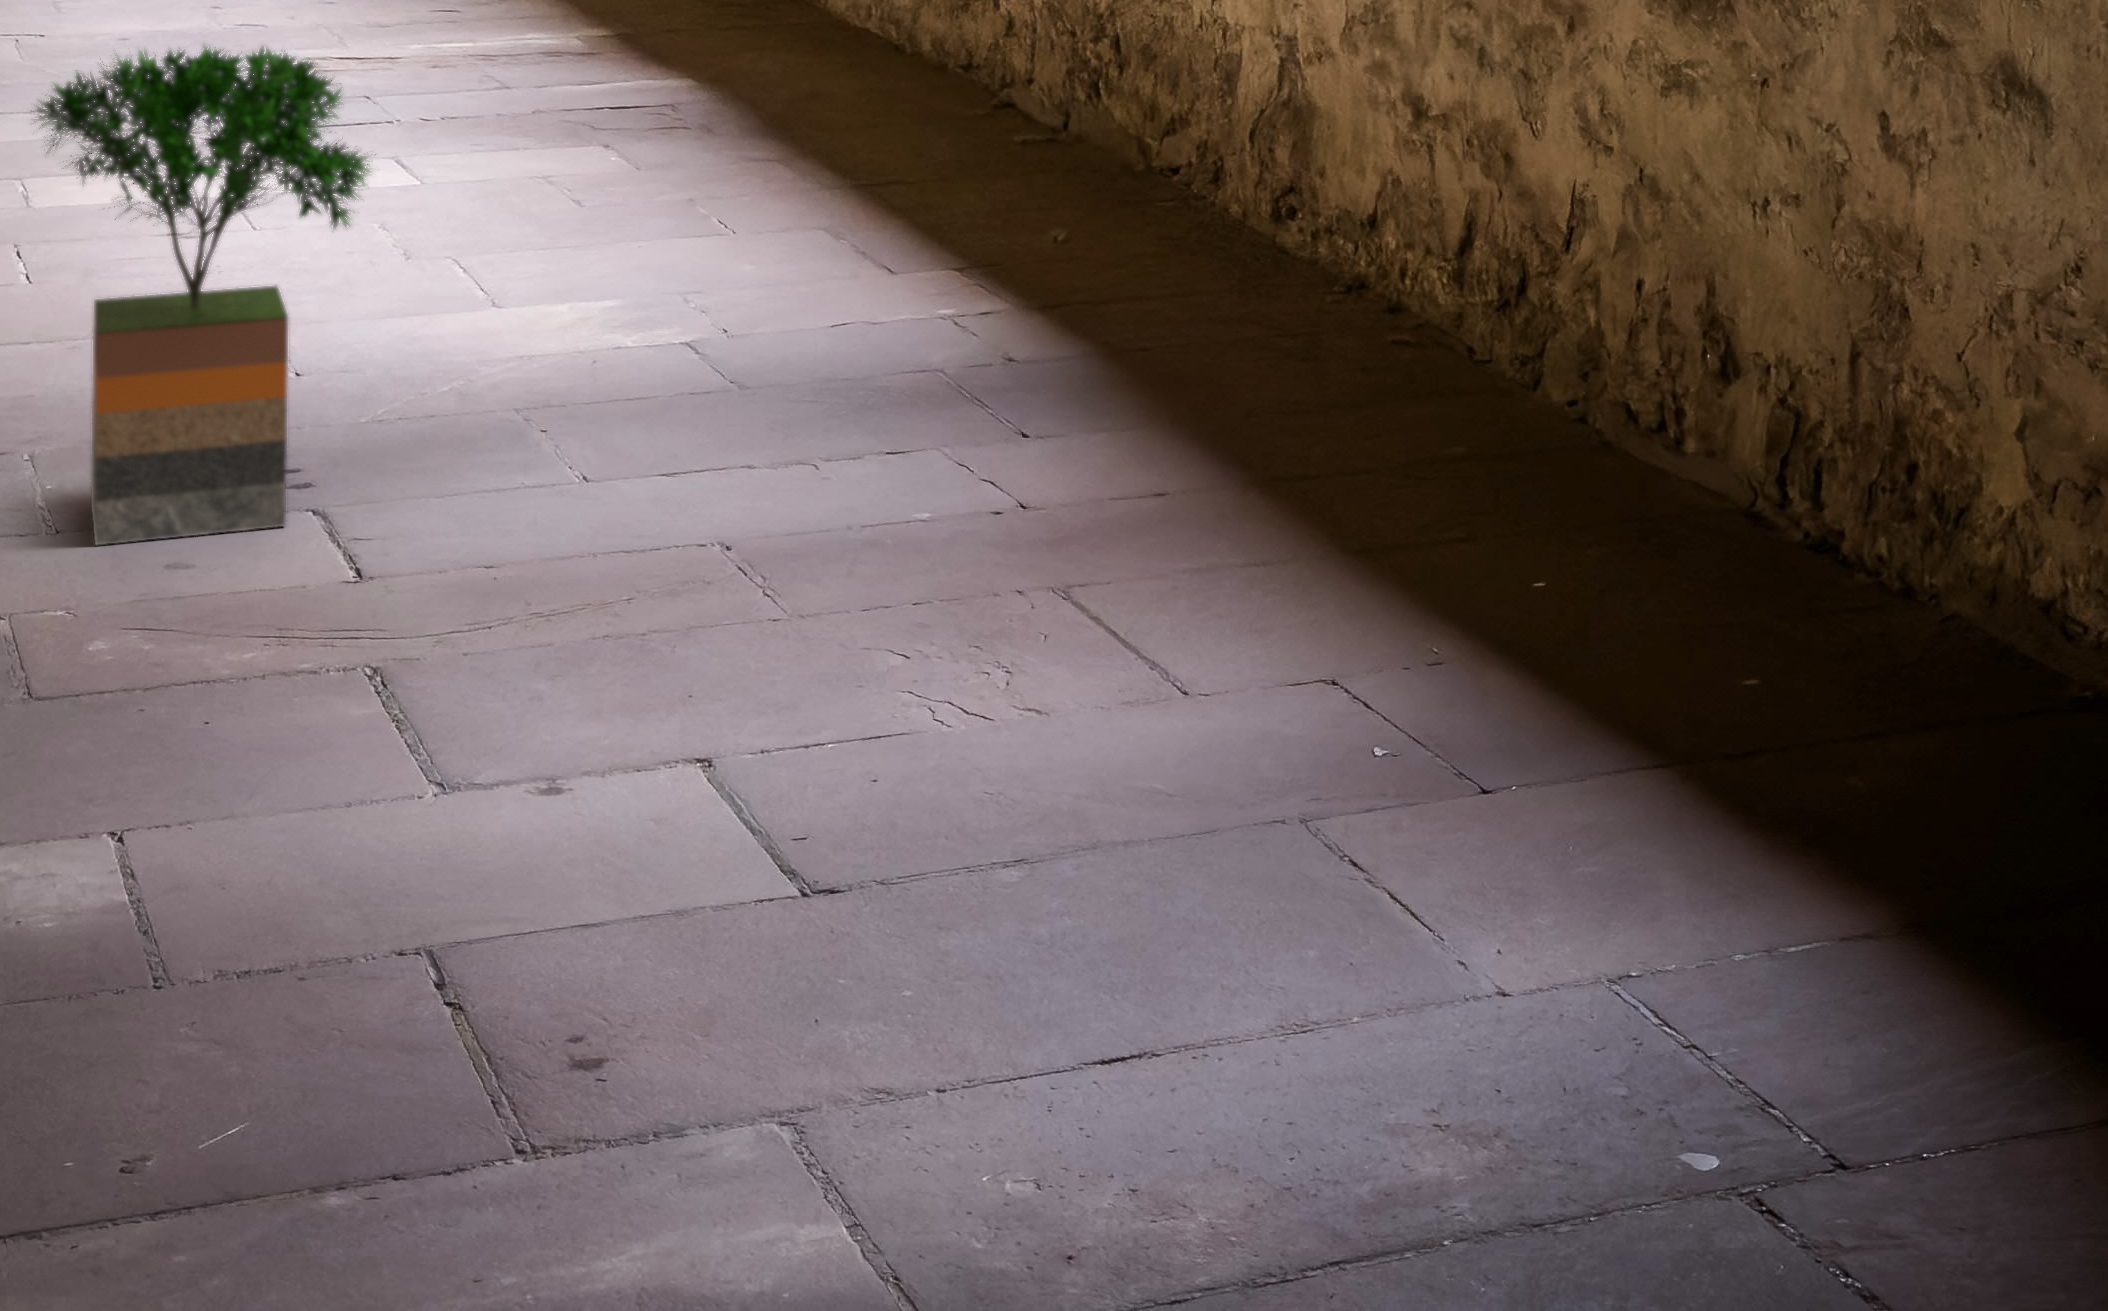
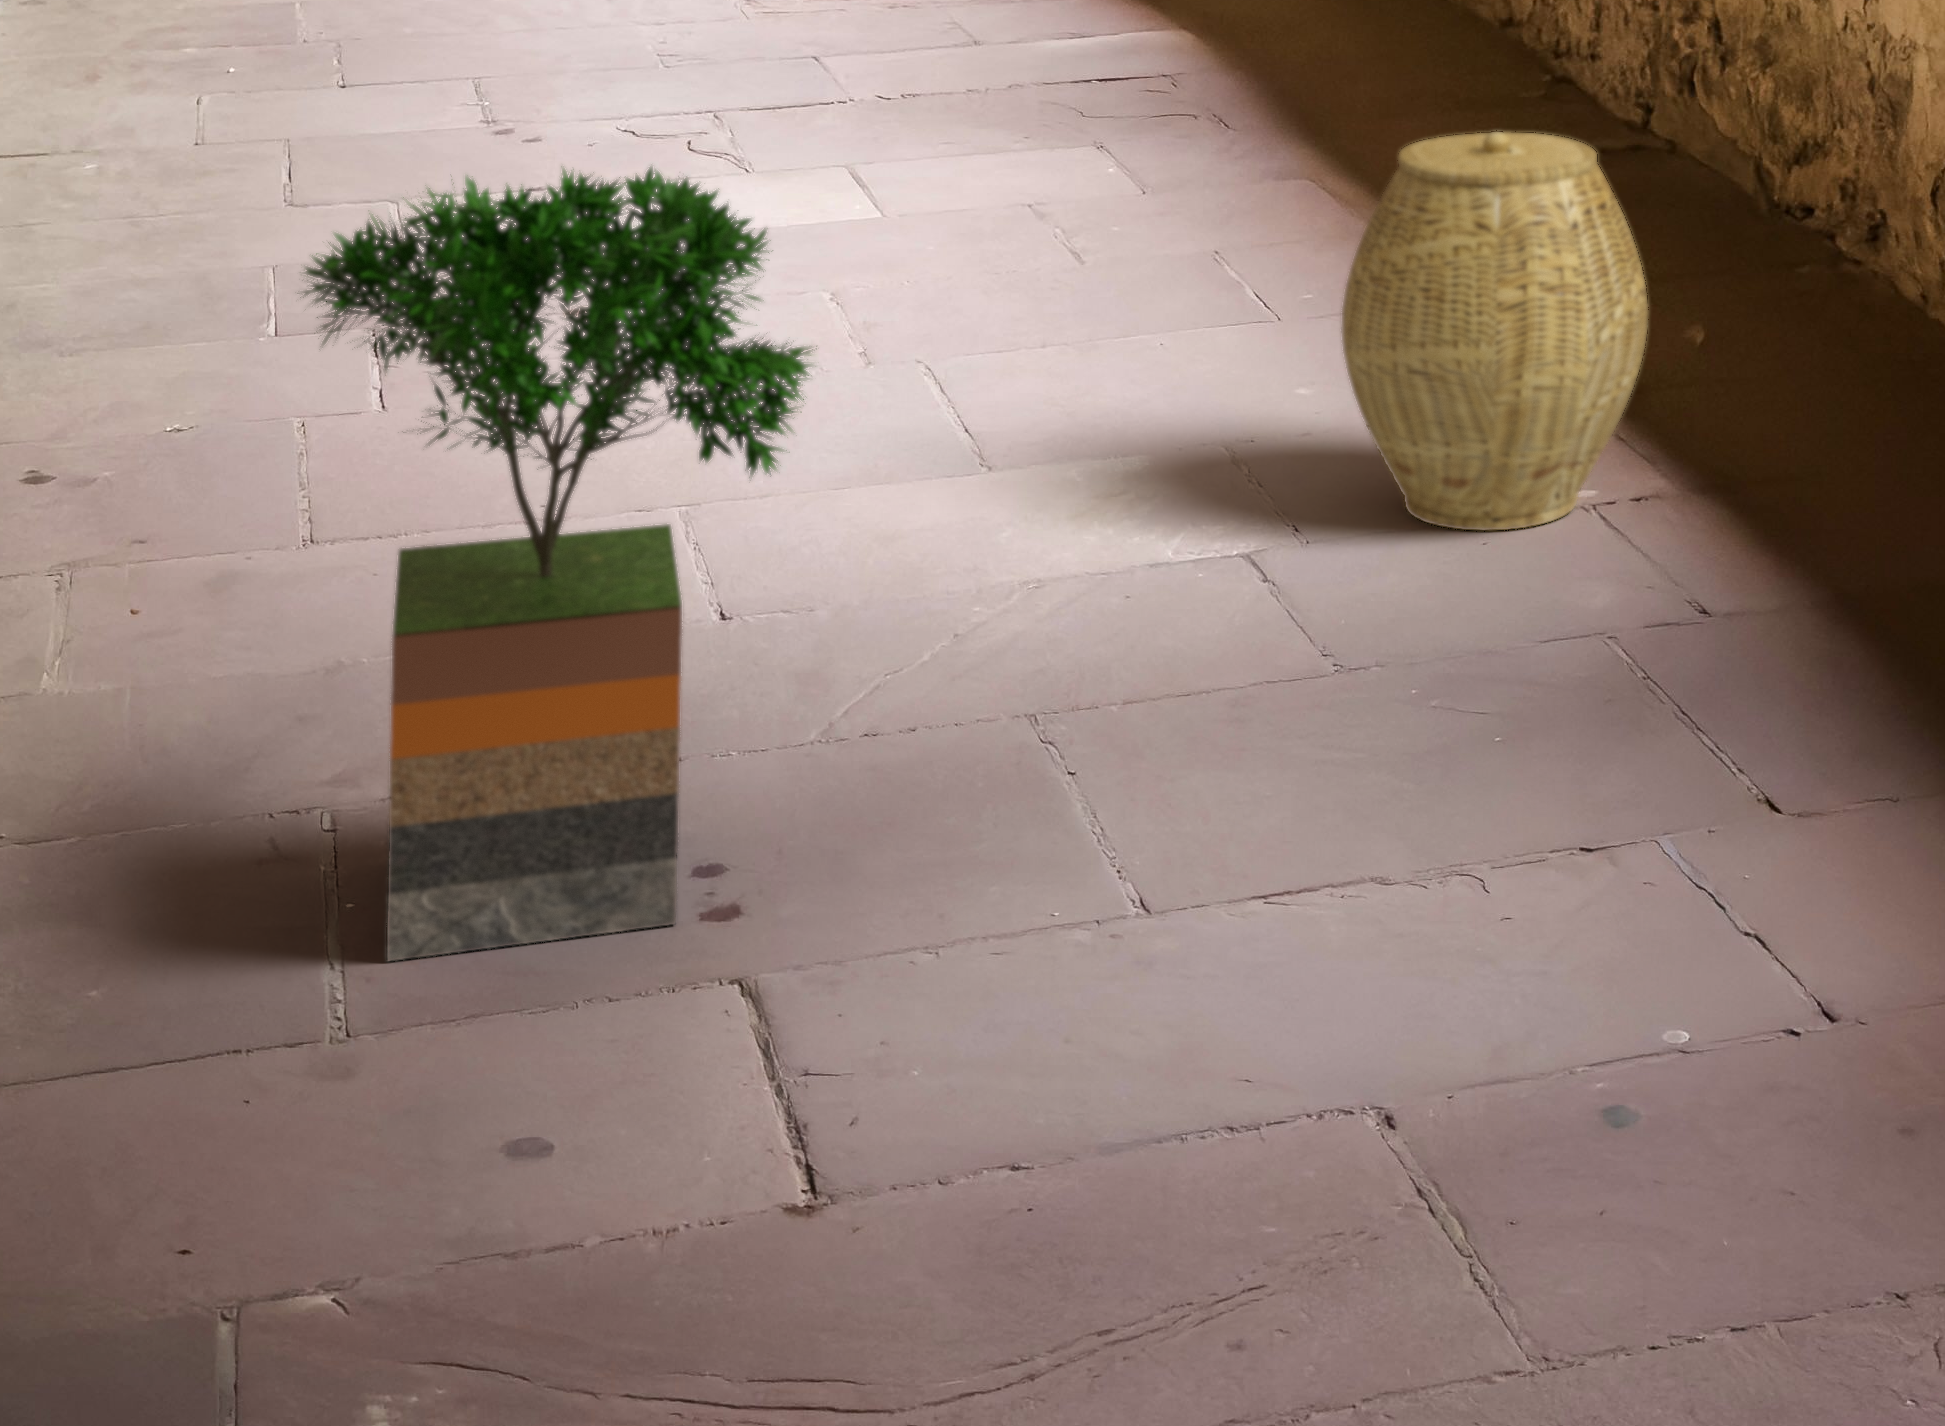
woven basket: none [767,63,995,348] -> present [1341,132,1648,531]

